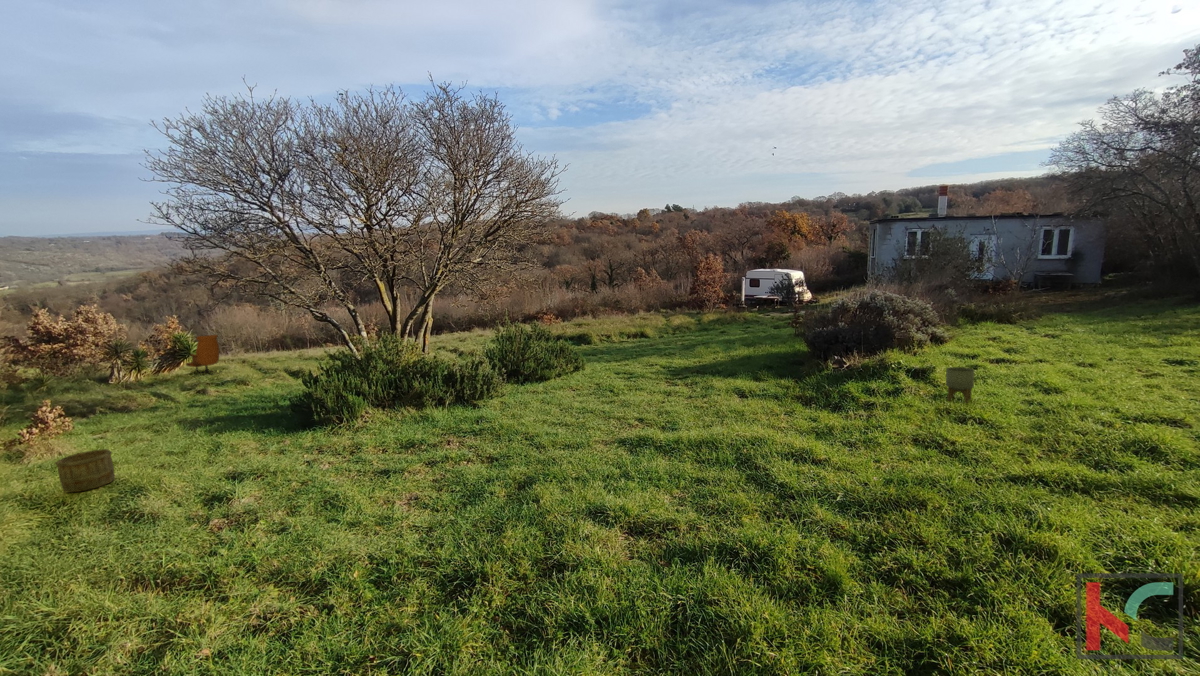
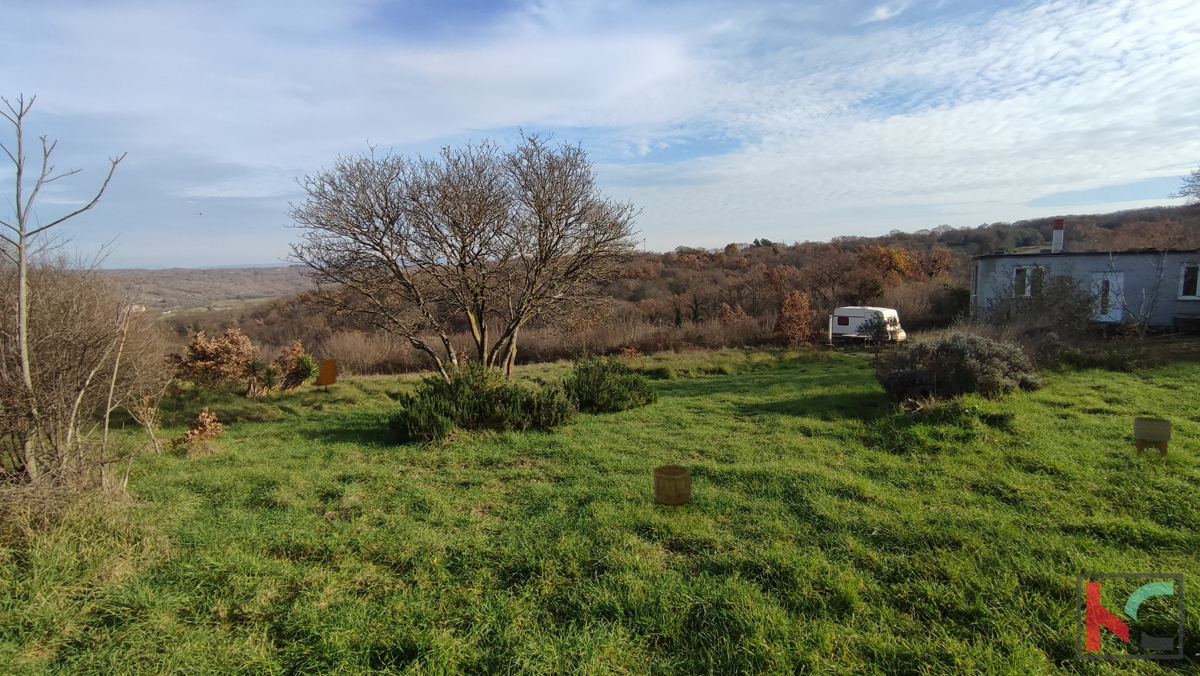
planter: present [946,367,974,403] -> present [1134,417,1171,457]
wooden bucket: present [55,449,115,492] -> present [653,465,692,505]

